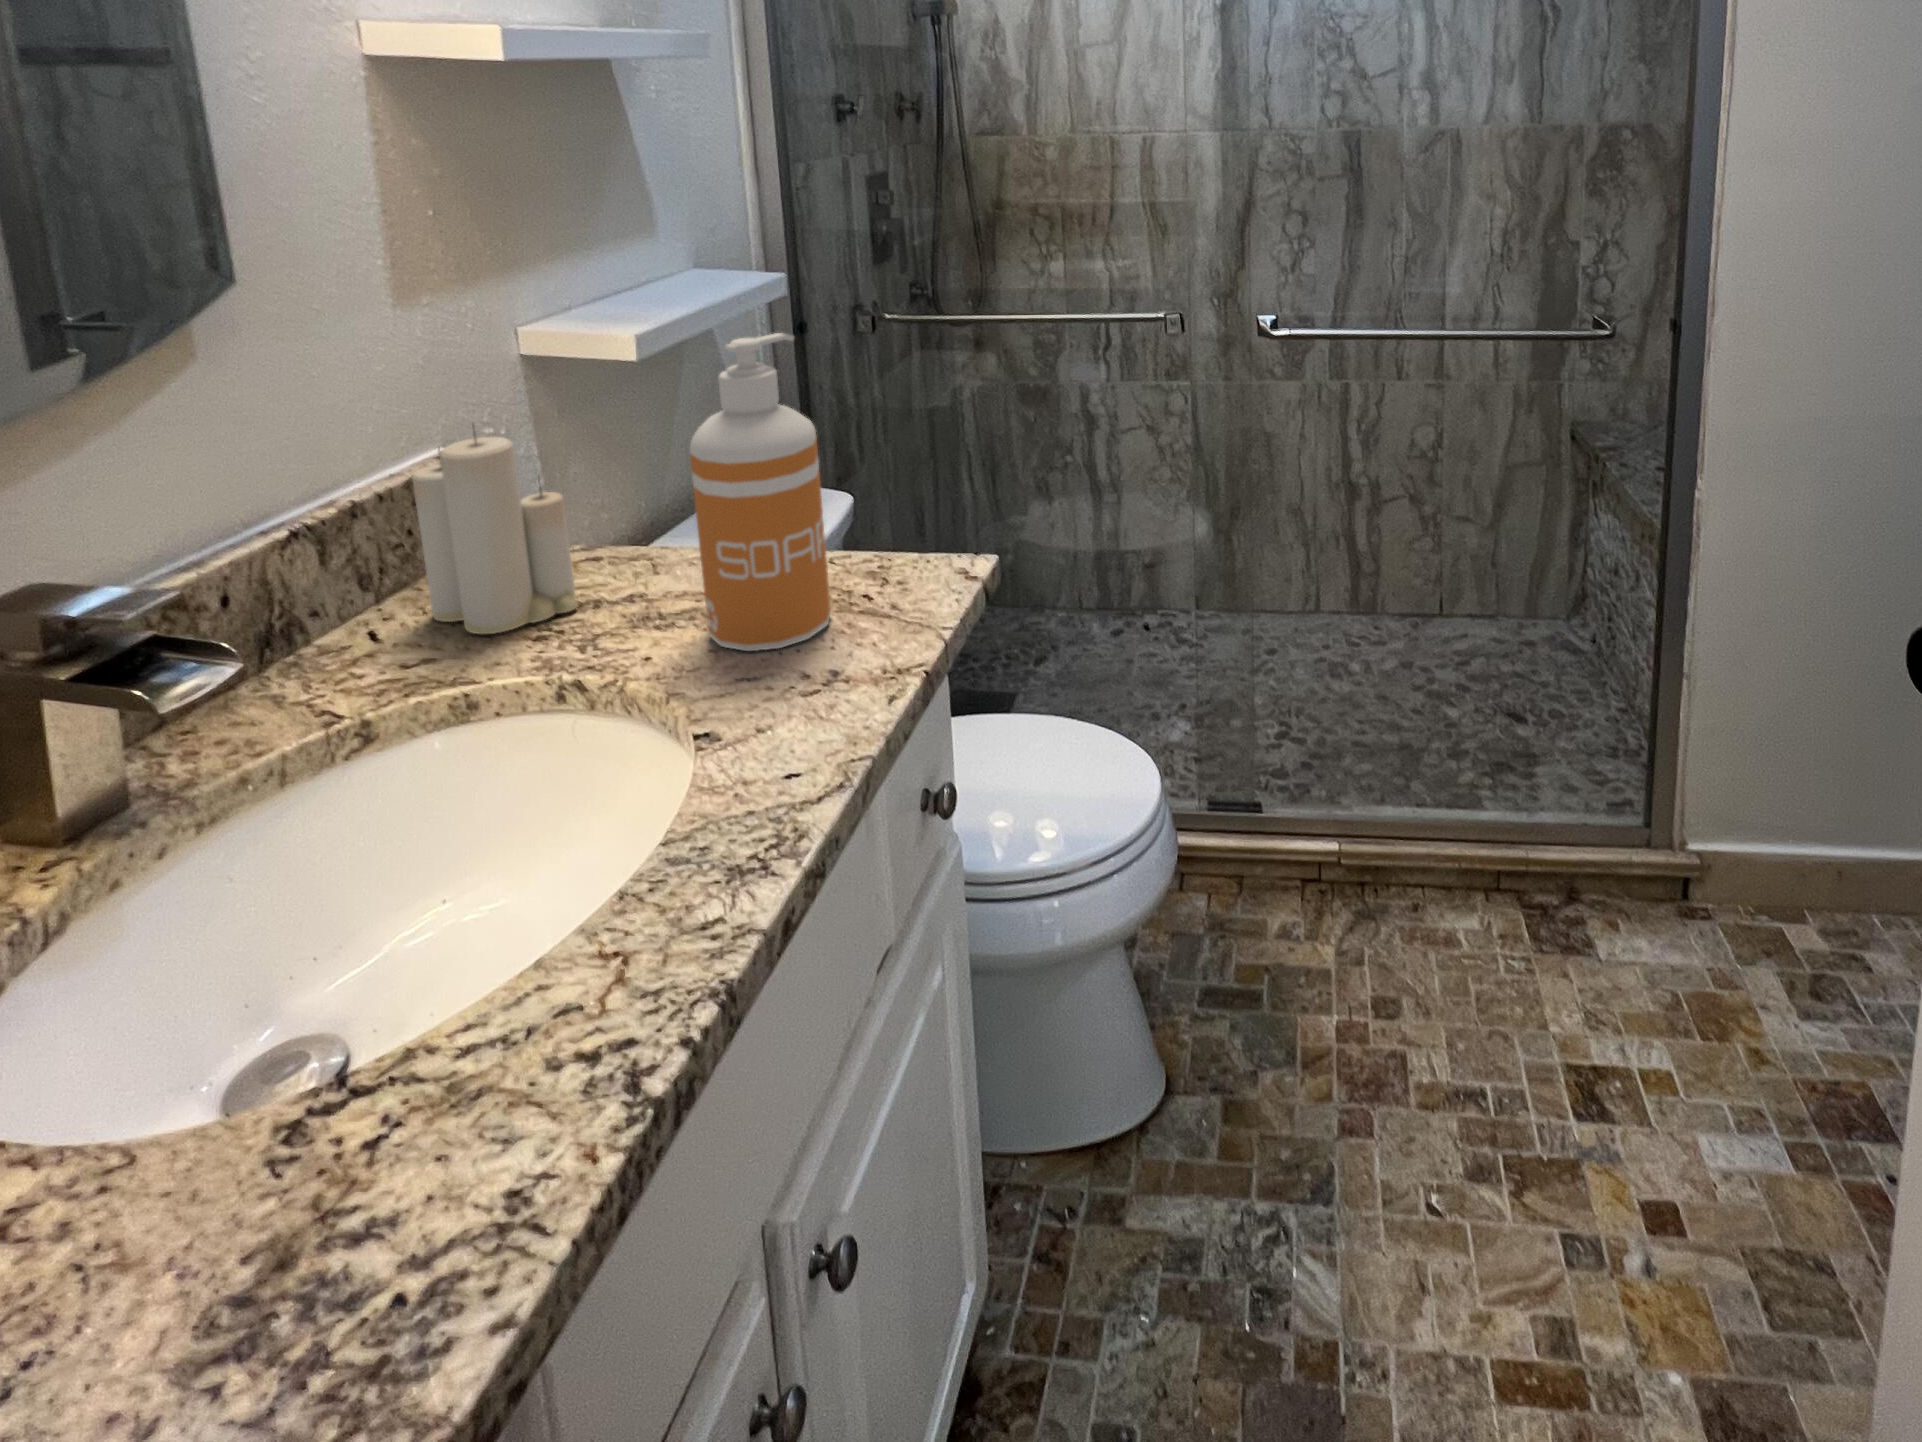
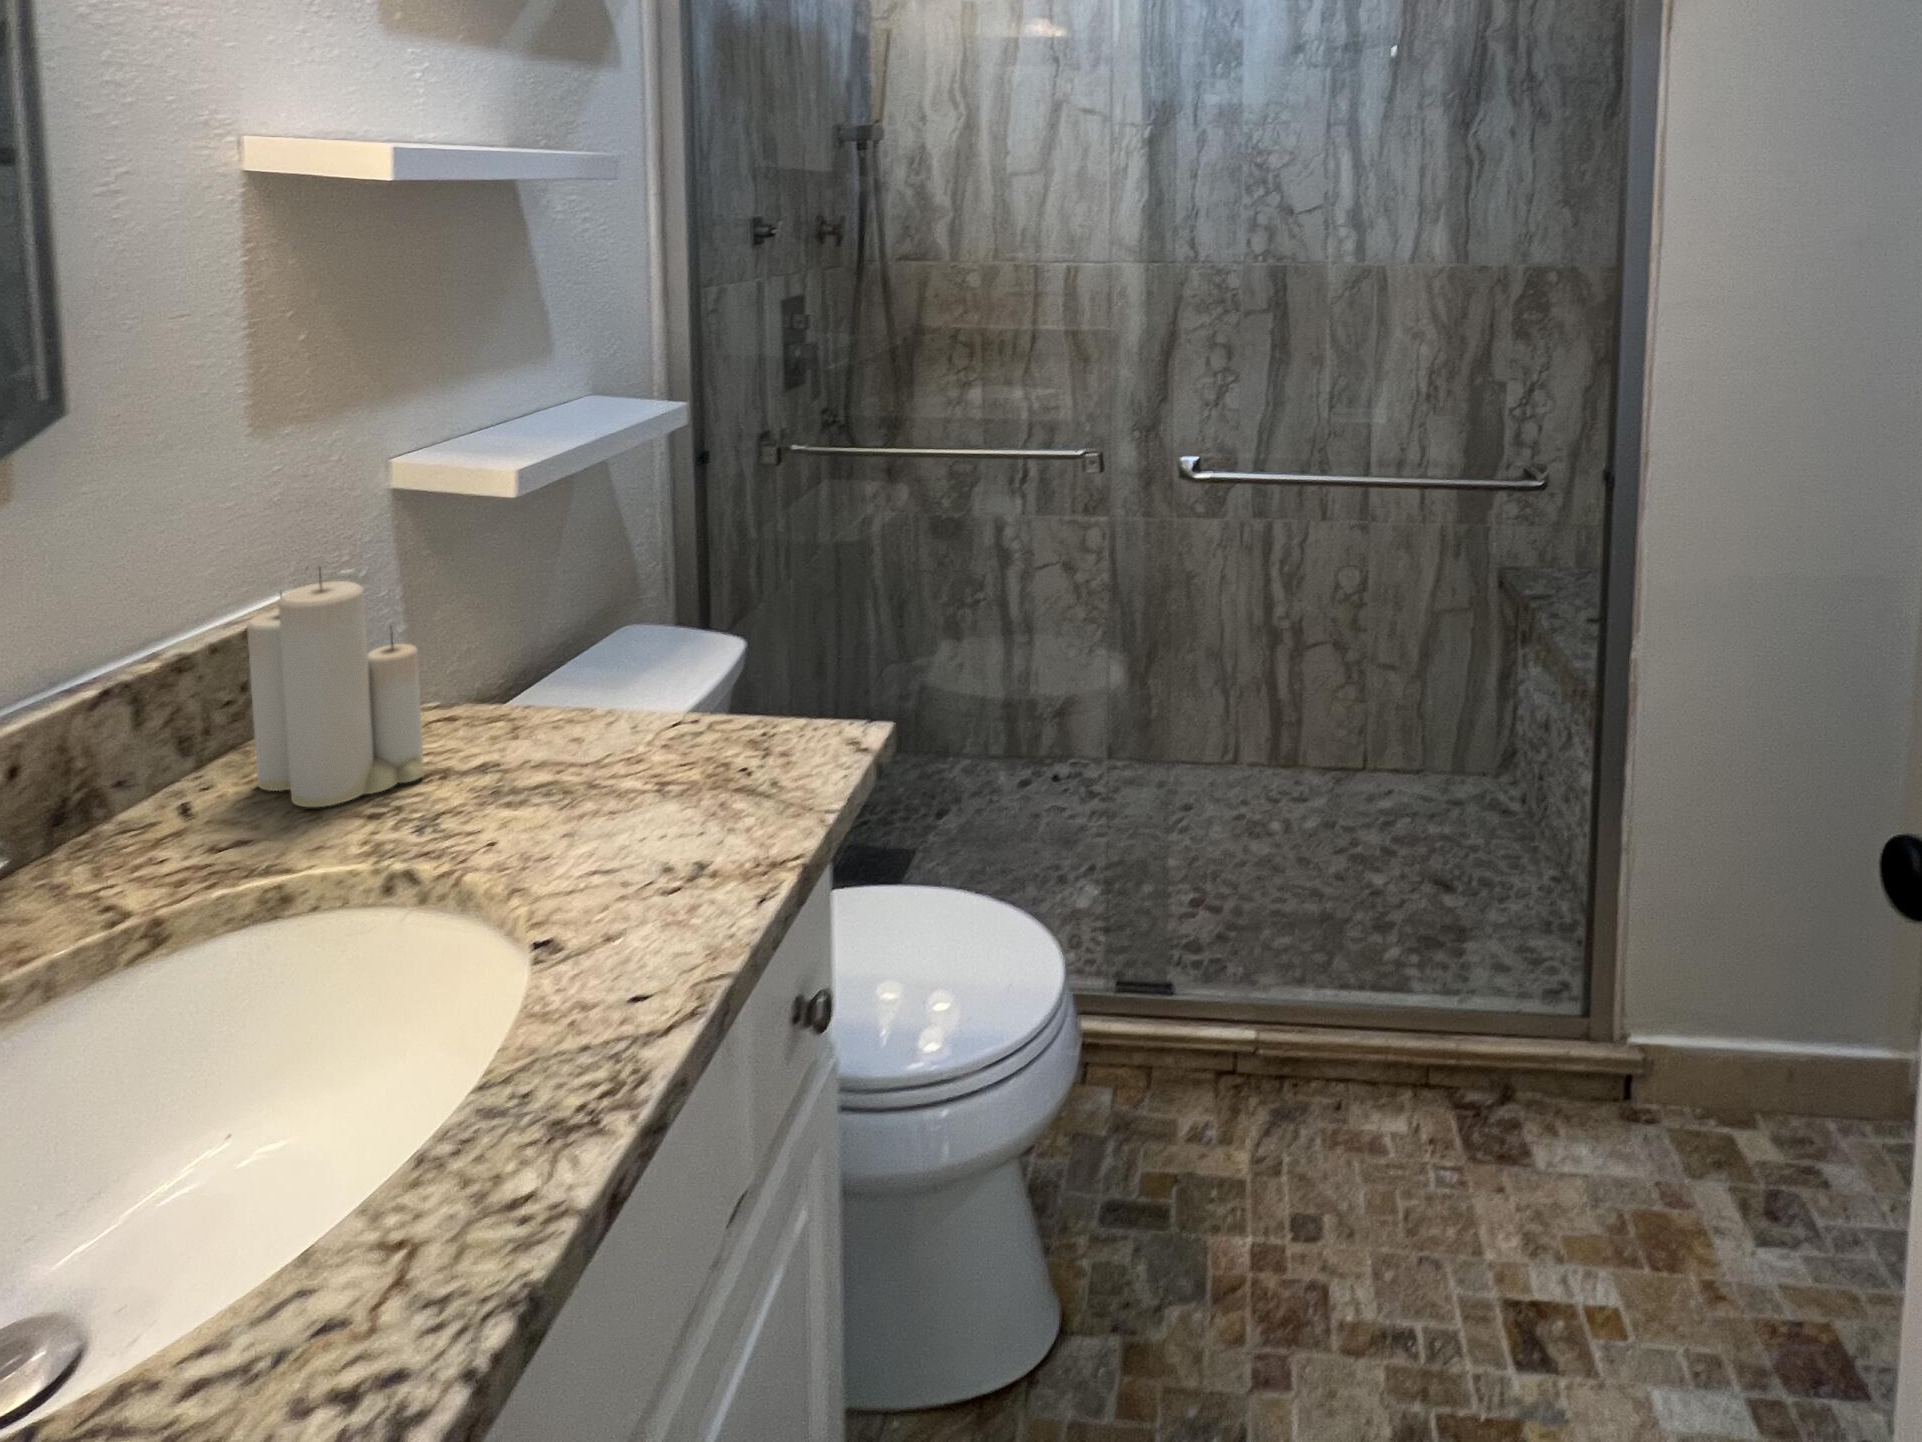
soap dispenser: present [690,333,831,651] -> none [558,474,707,834]

